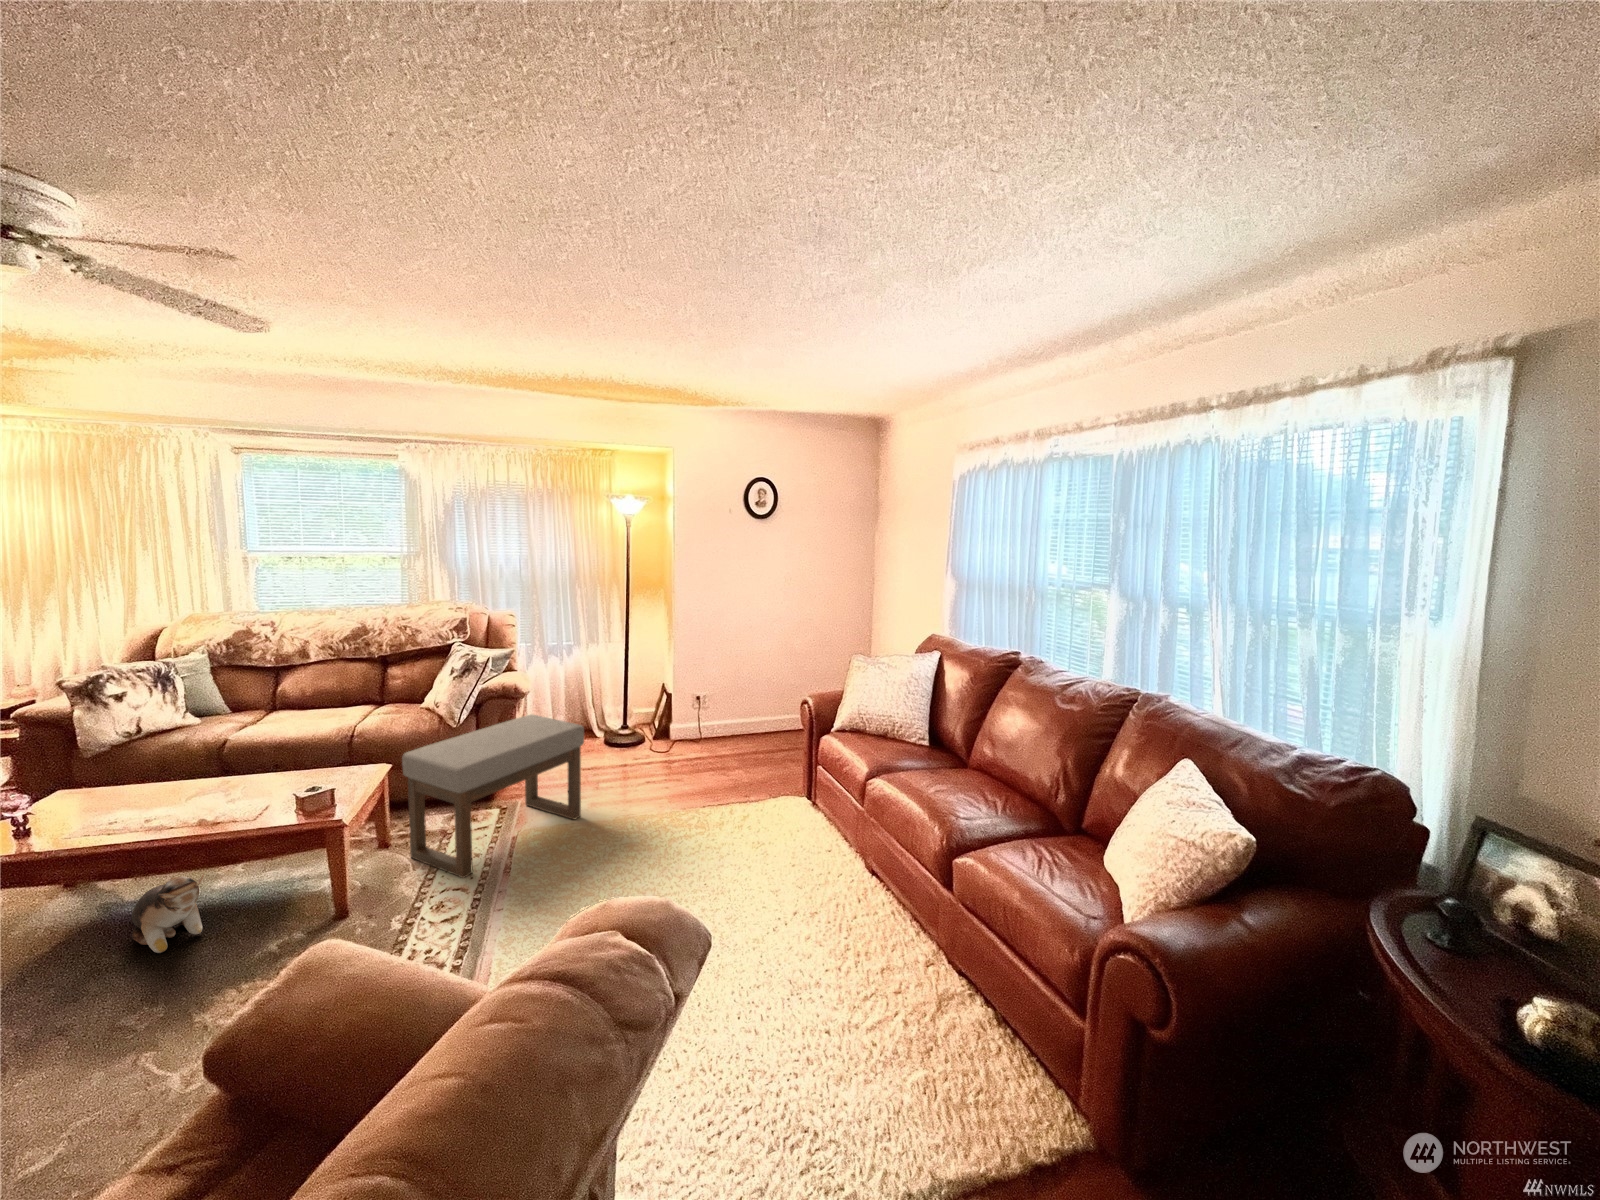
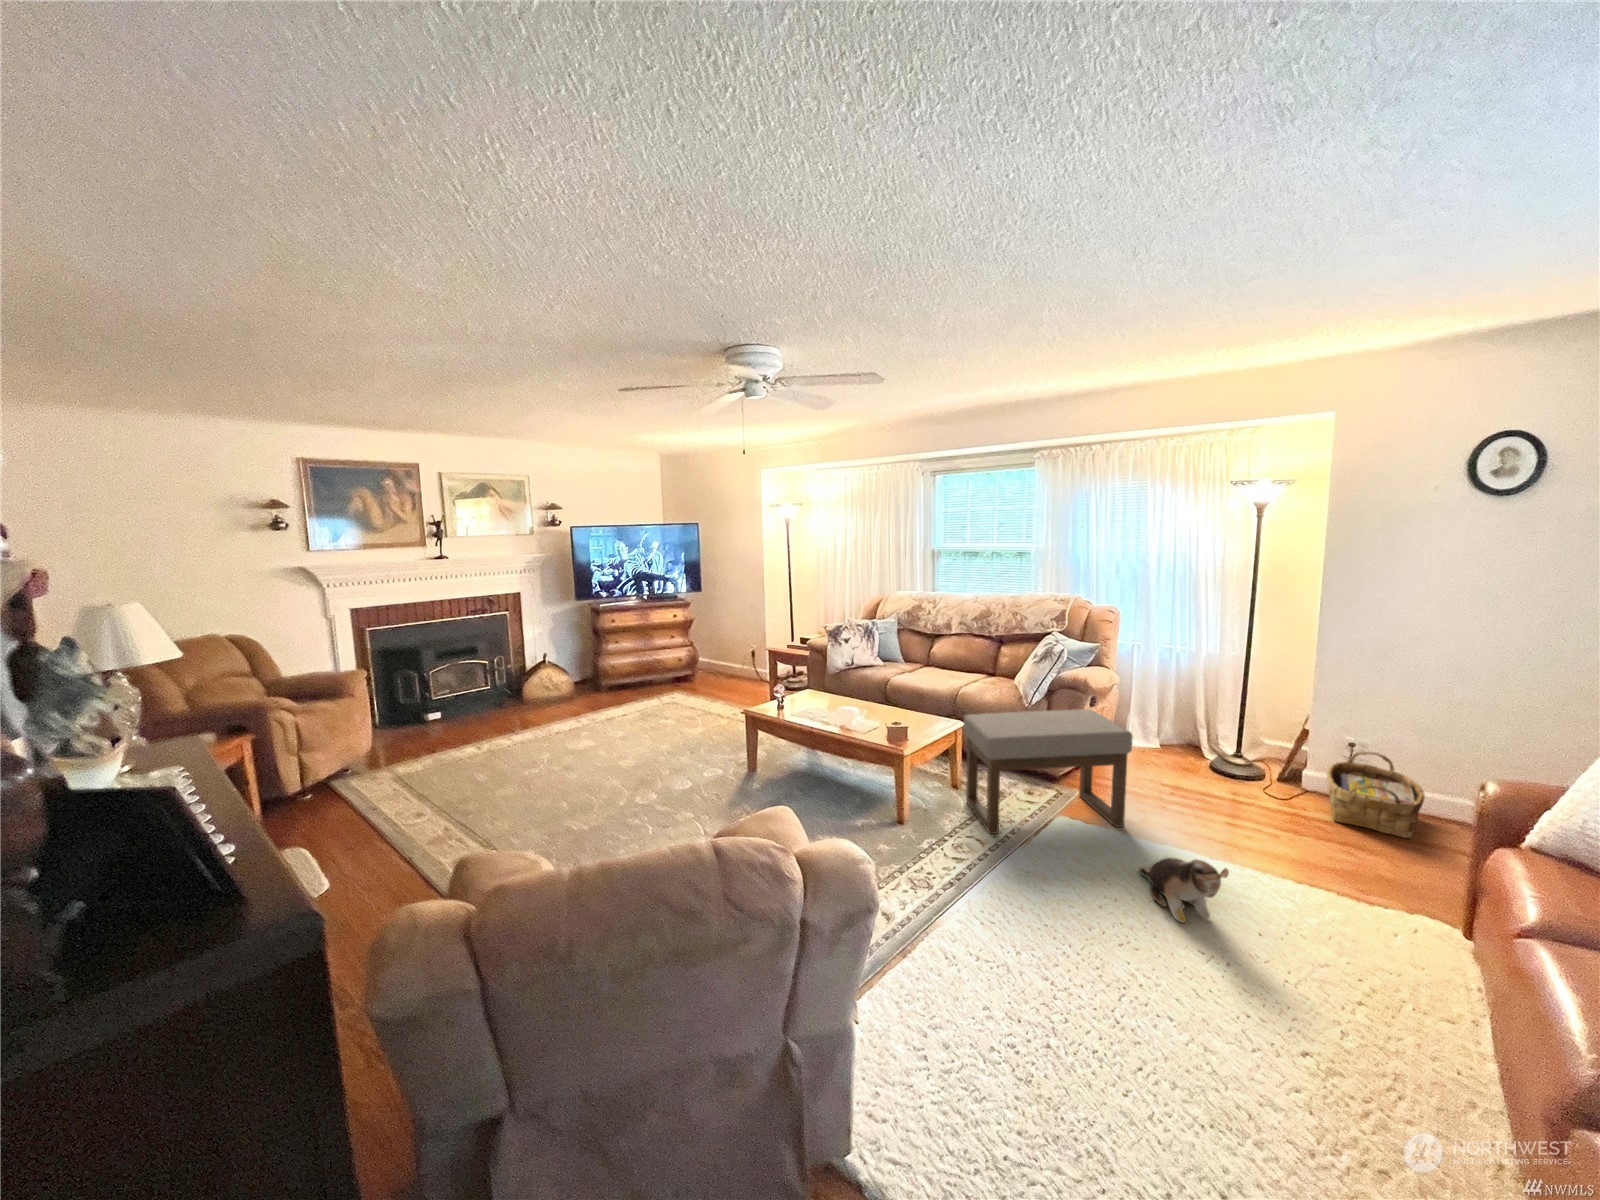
woven basket: none [693,700,747,757] -> present [1327,751,1425,838]
plush toy: present [132,874,204,953] -> present [1139,857,1229,922]

